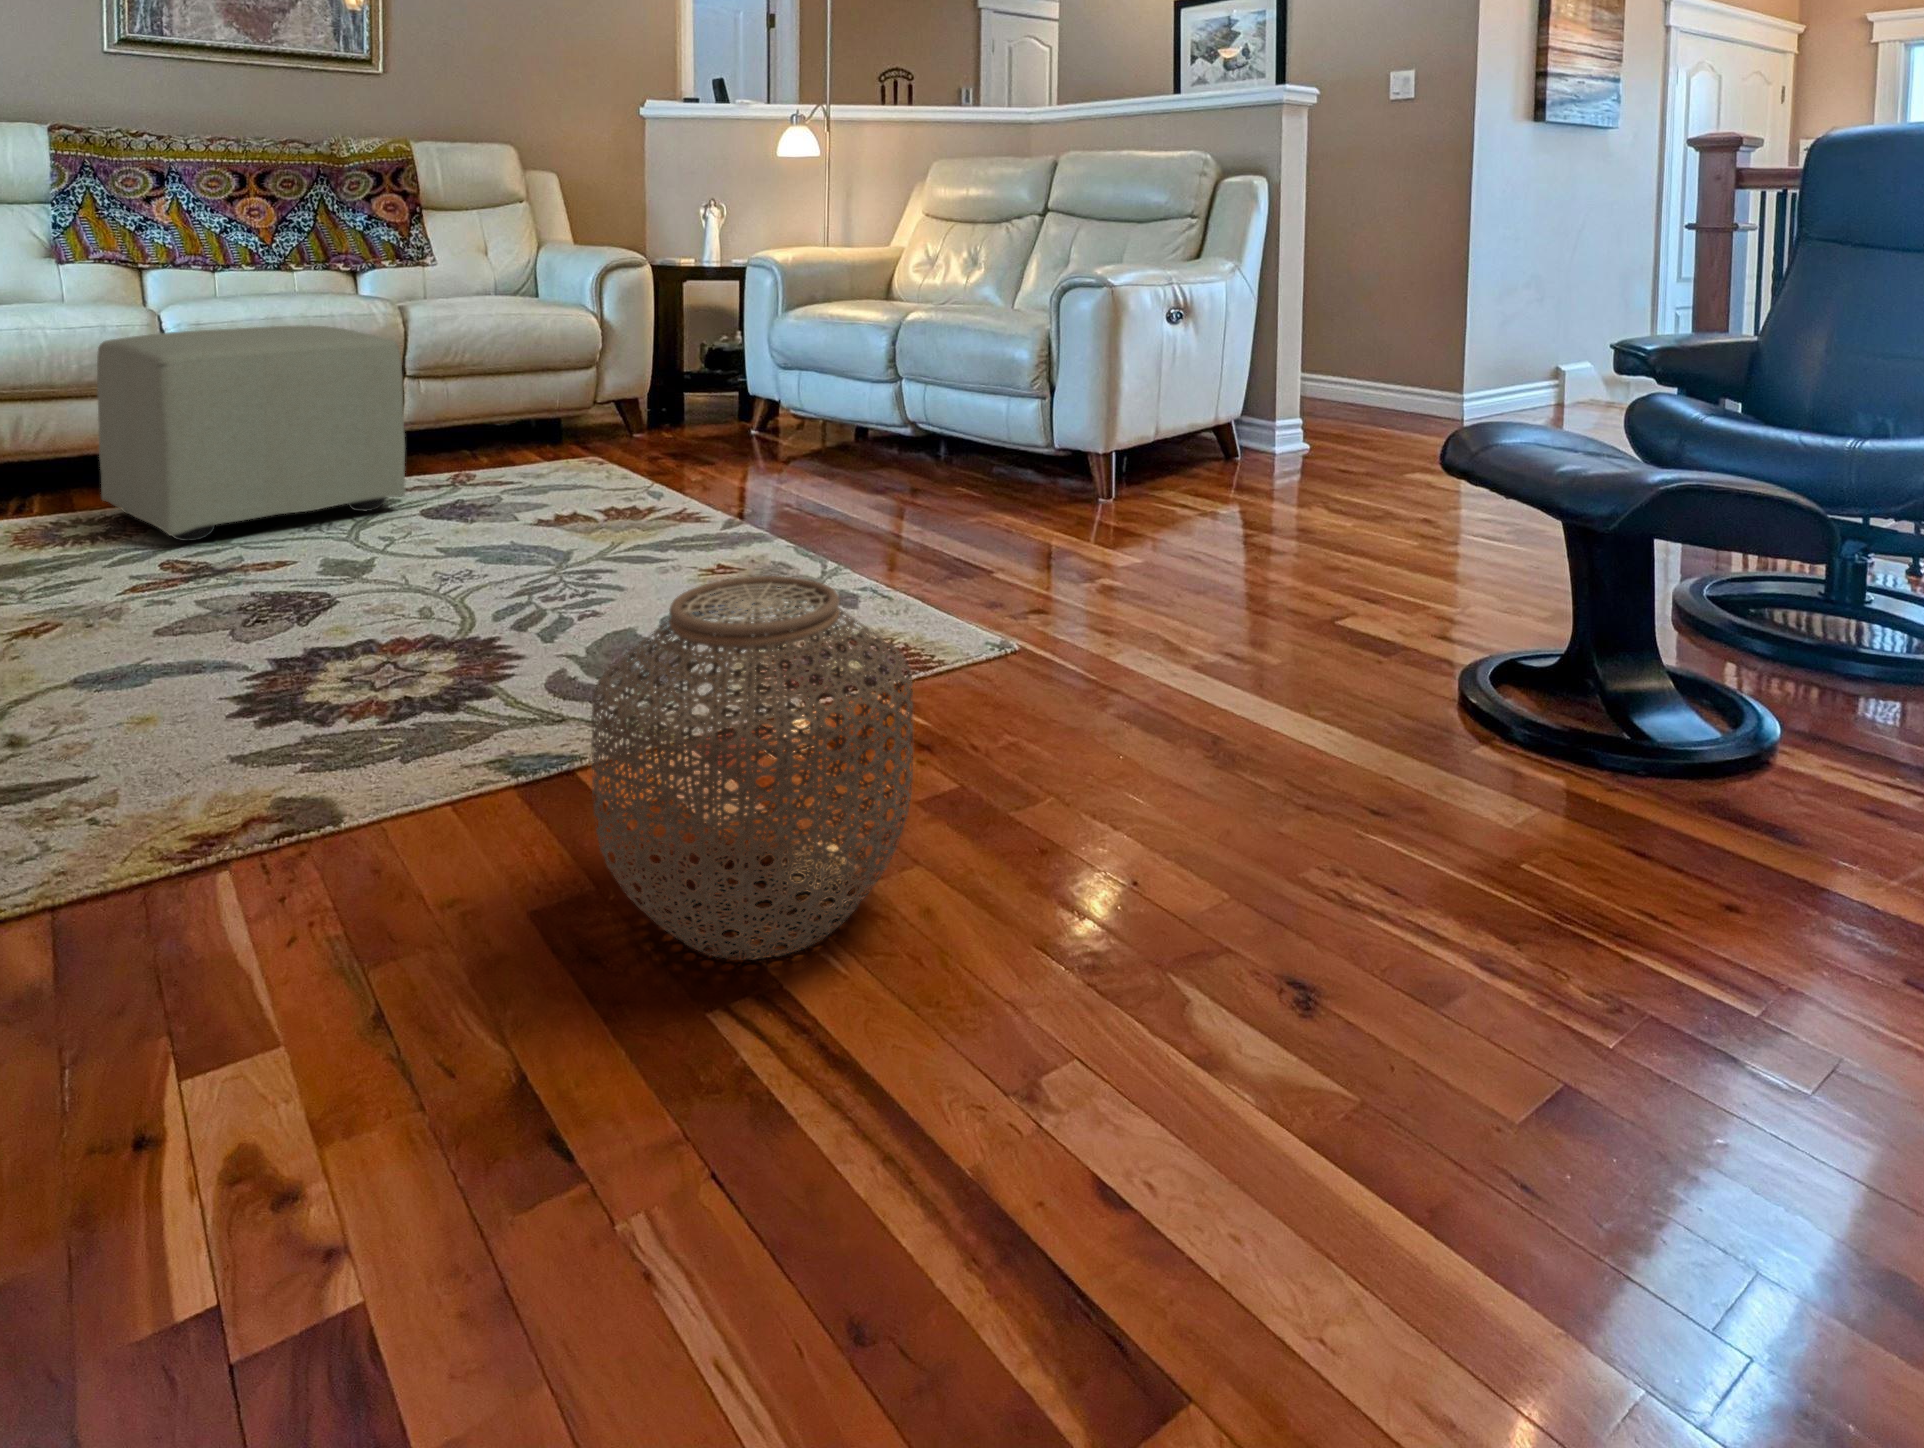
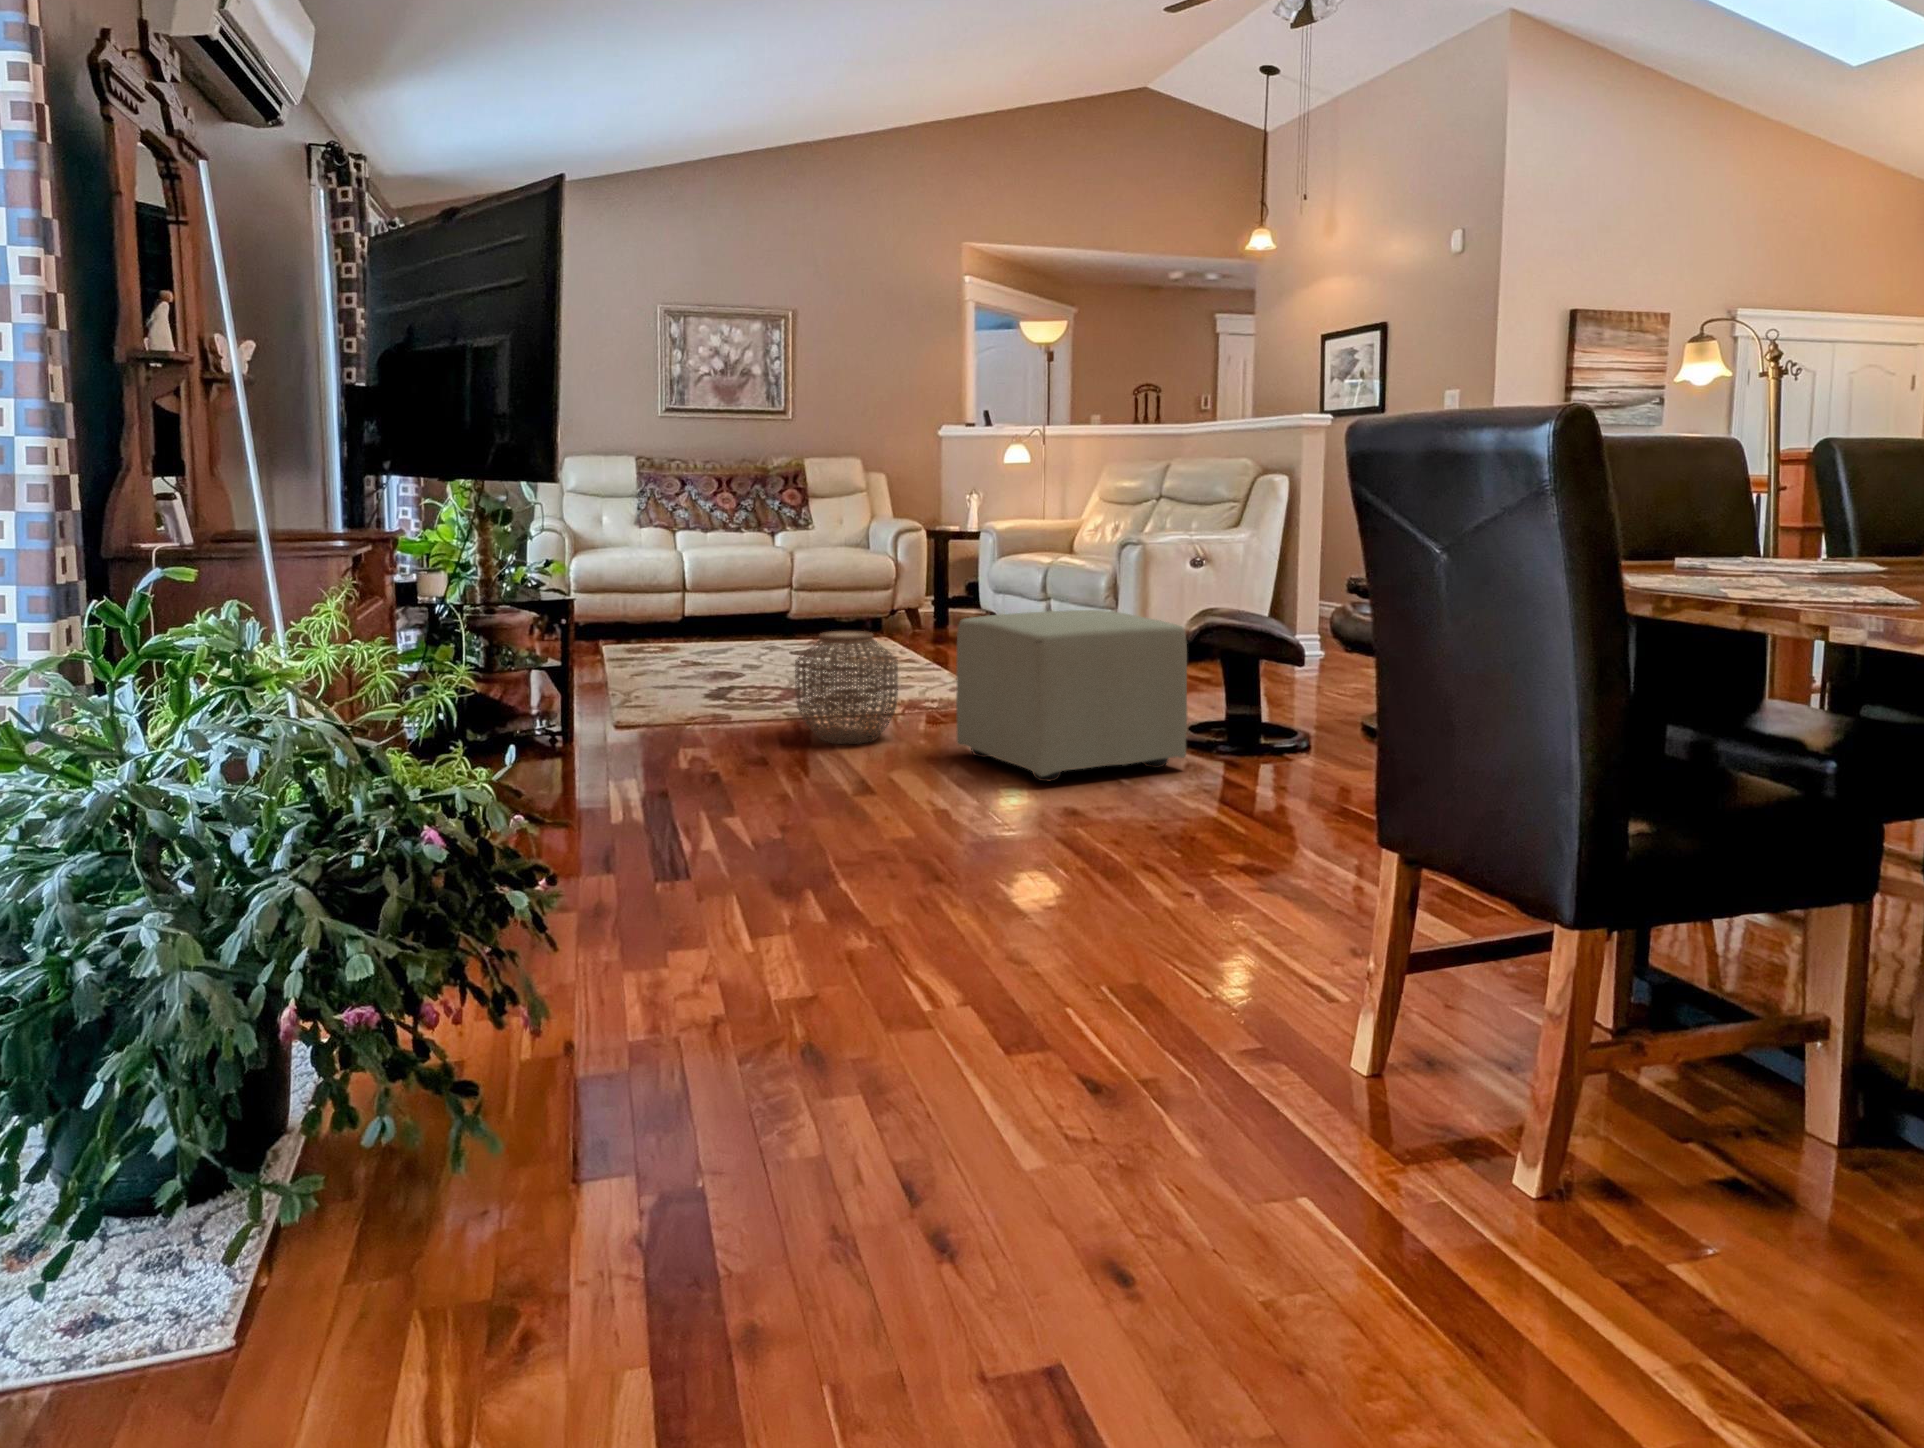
ottoman: present [97,325,406,541] -> present [956,610,1187,781]

